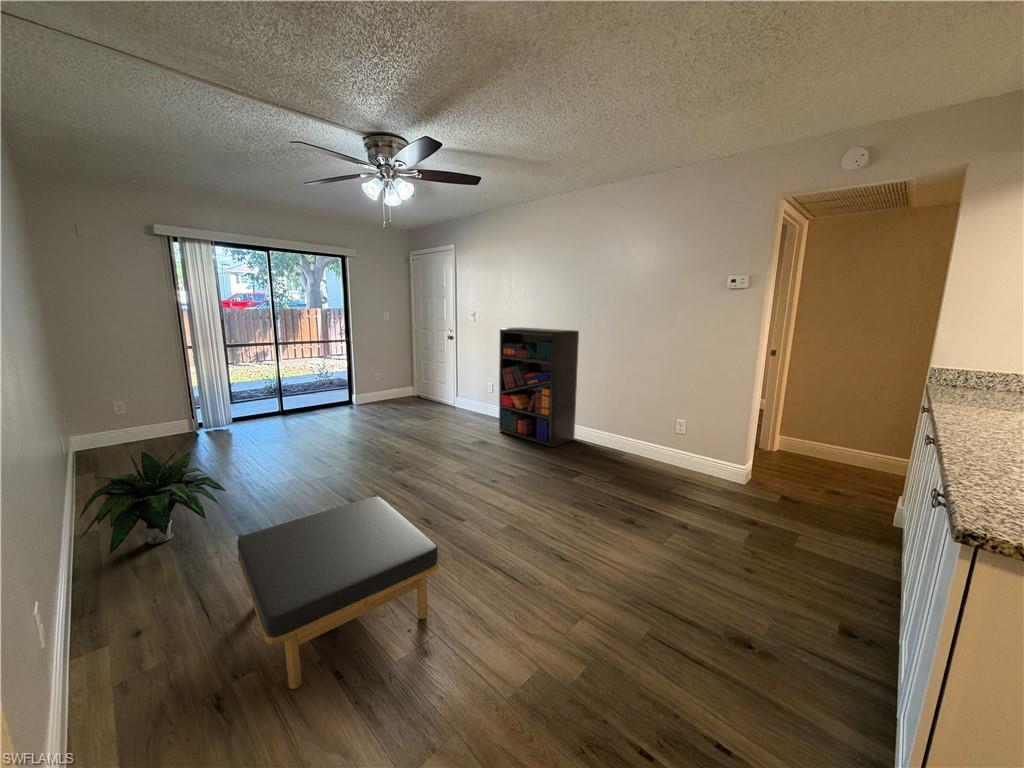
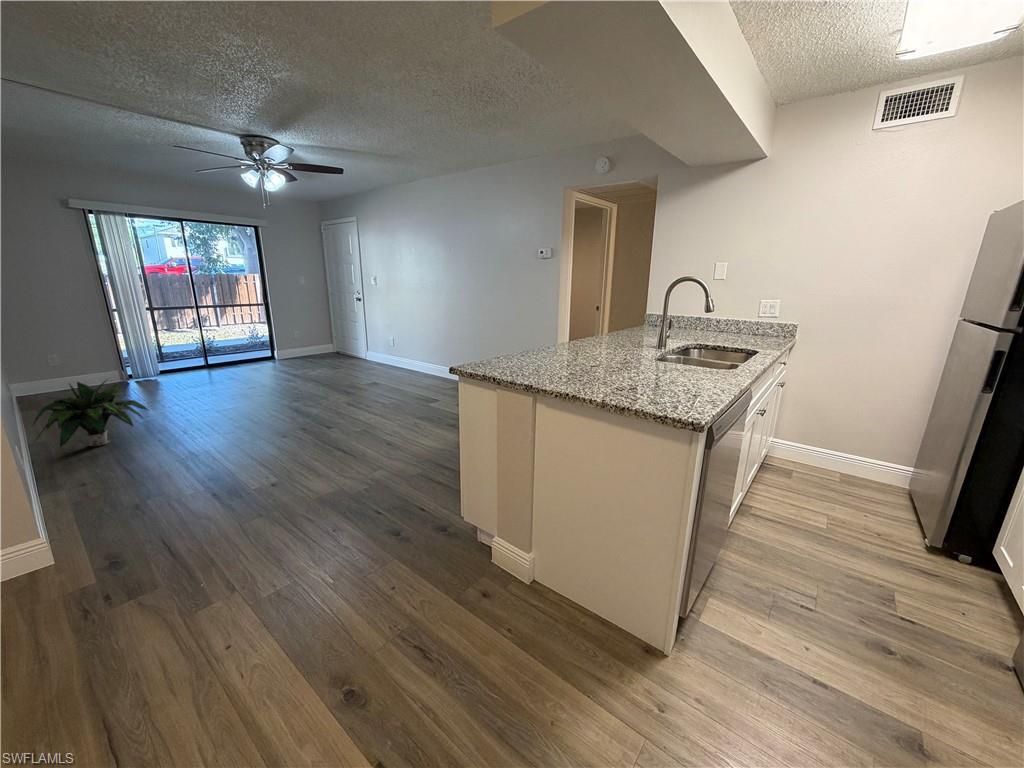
bookshelf: present [499,327,579,447] -> none [388,290,452,384]
ottoman: present [237,497,438,689] -> none [153,405,293,500]

